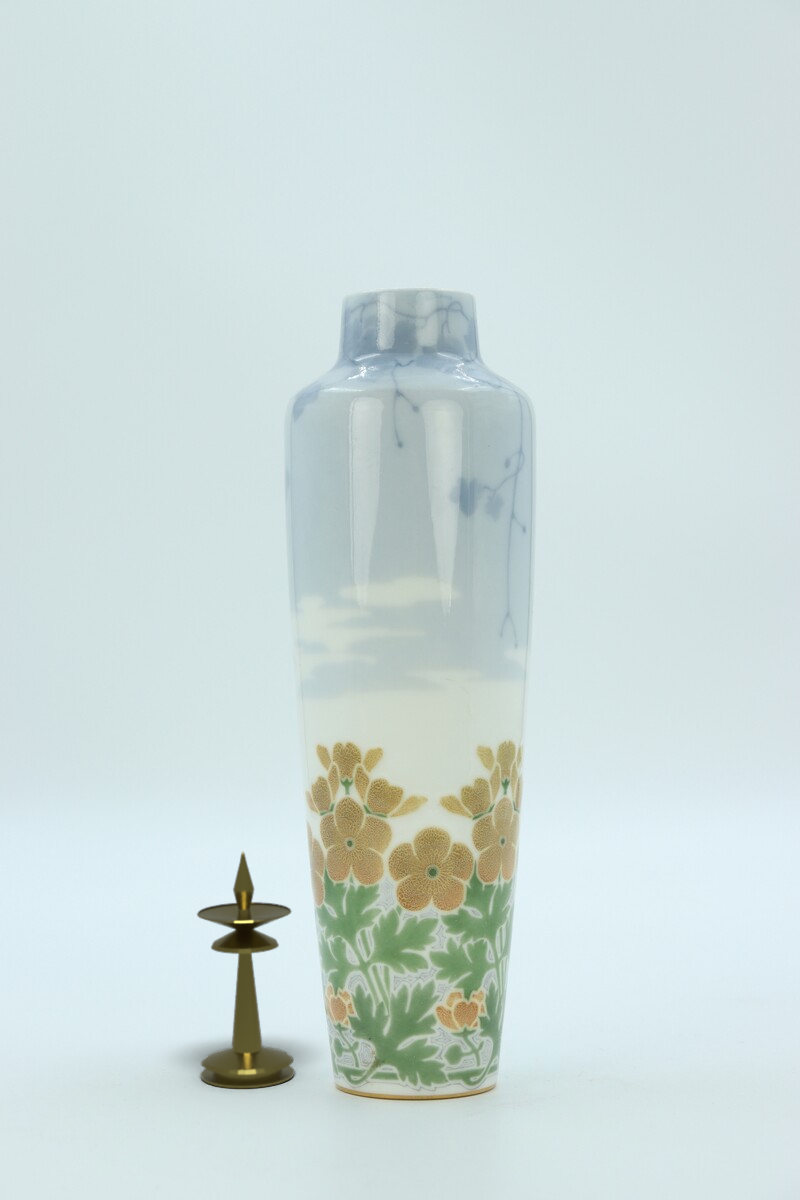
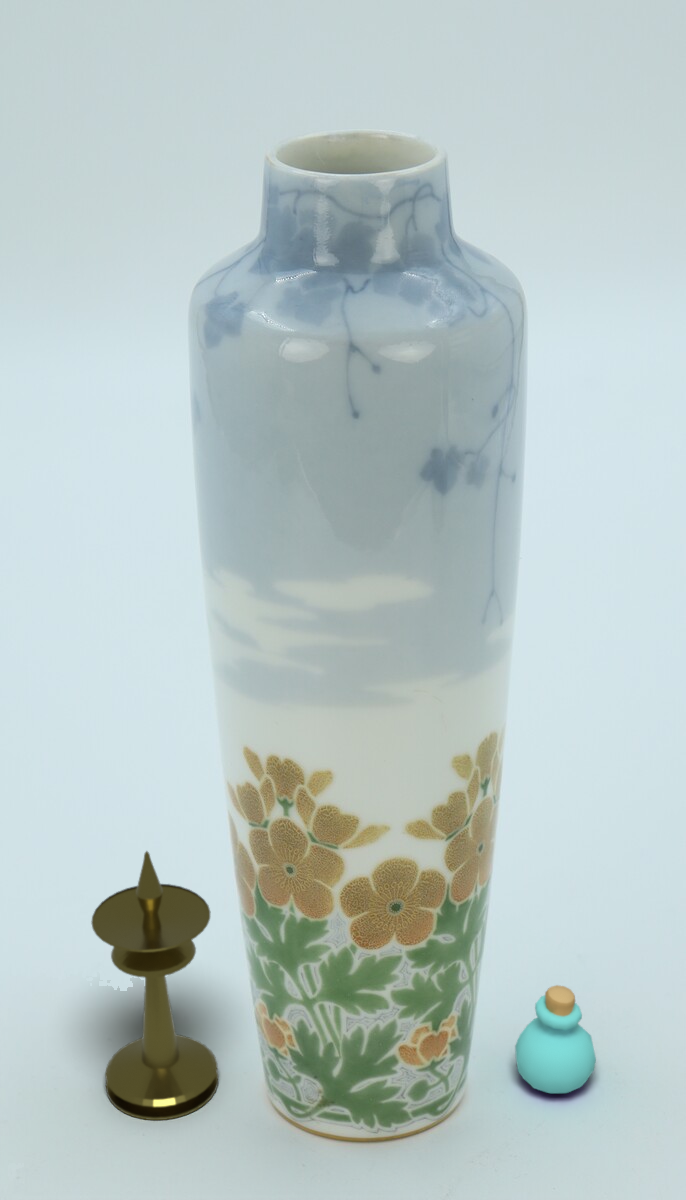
perfume bottle: none [540,986,606,1080] -> present [515,985,596,1093]

